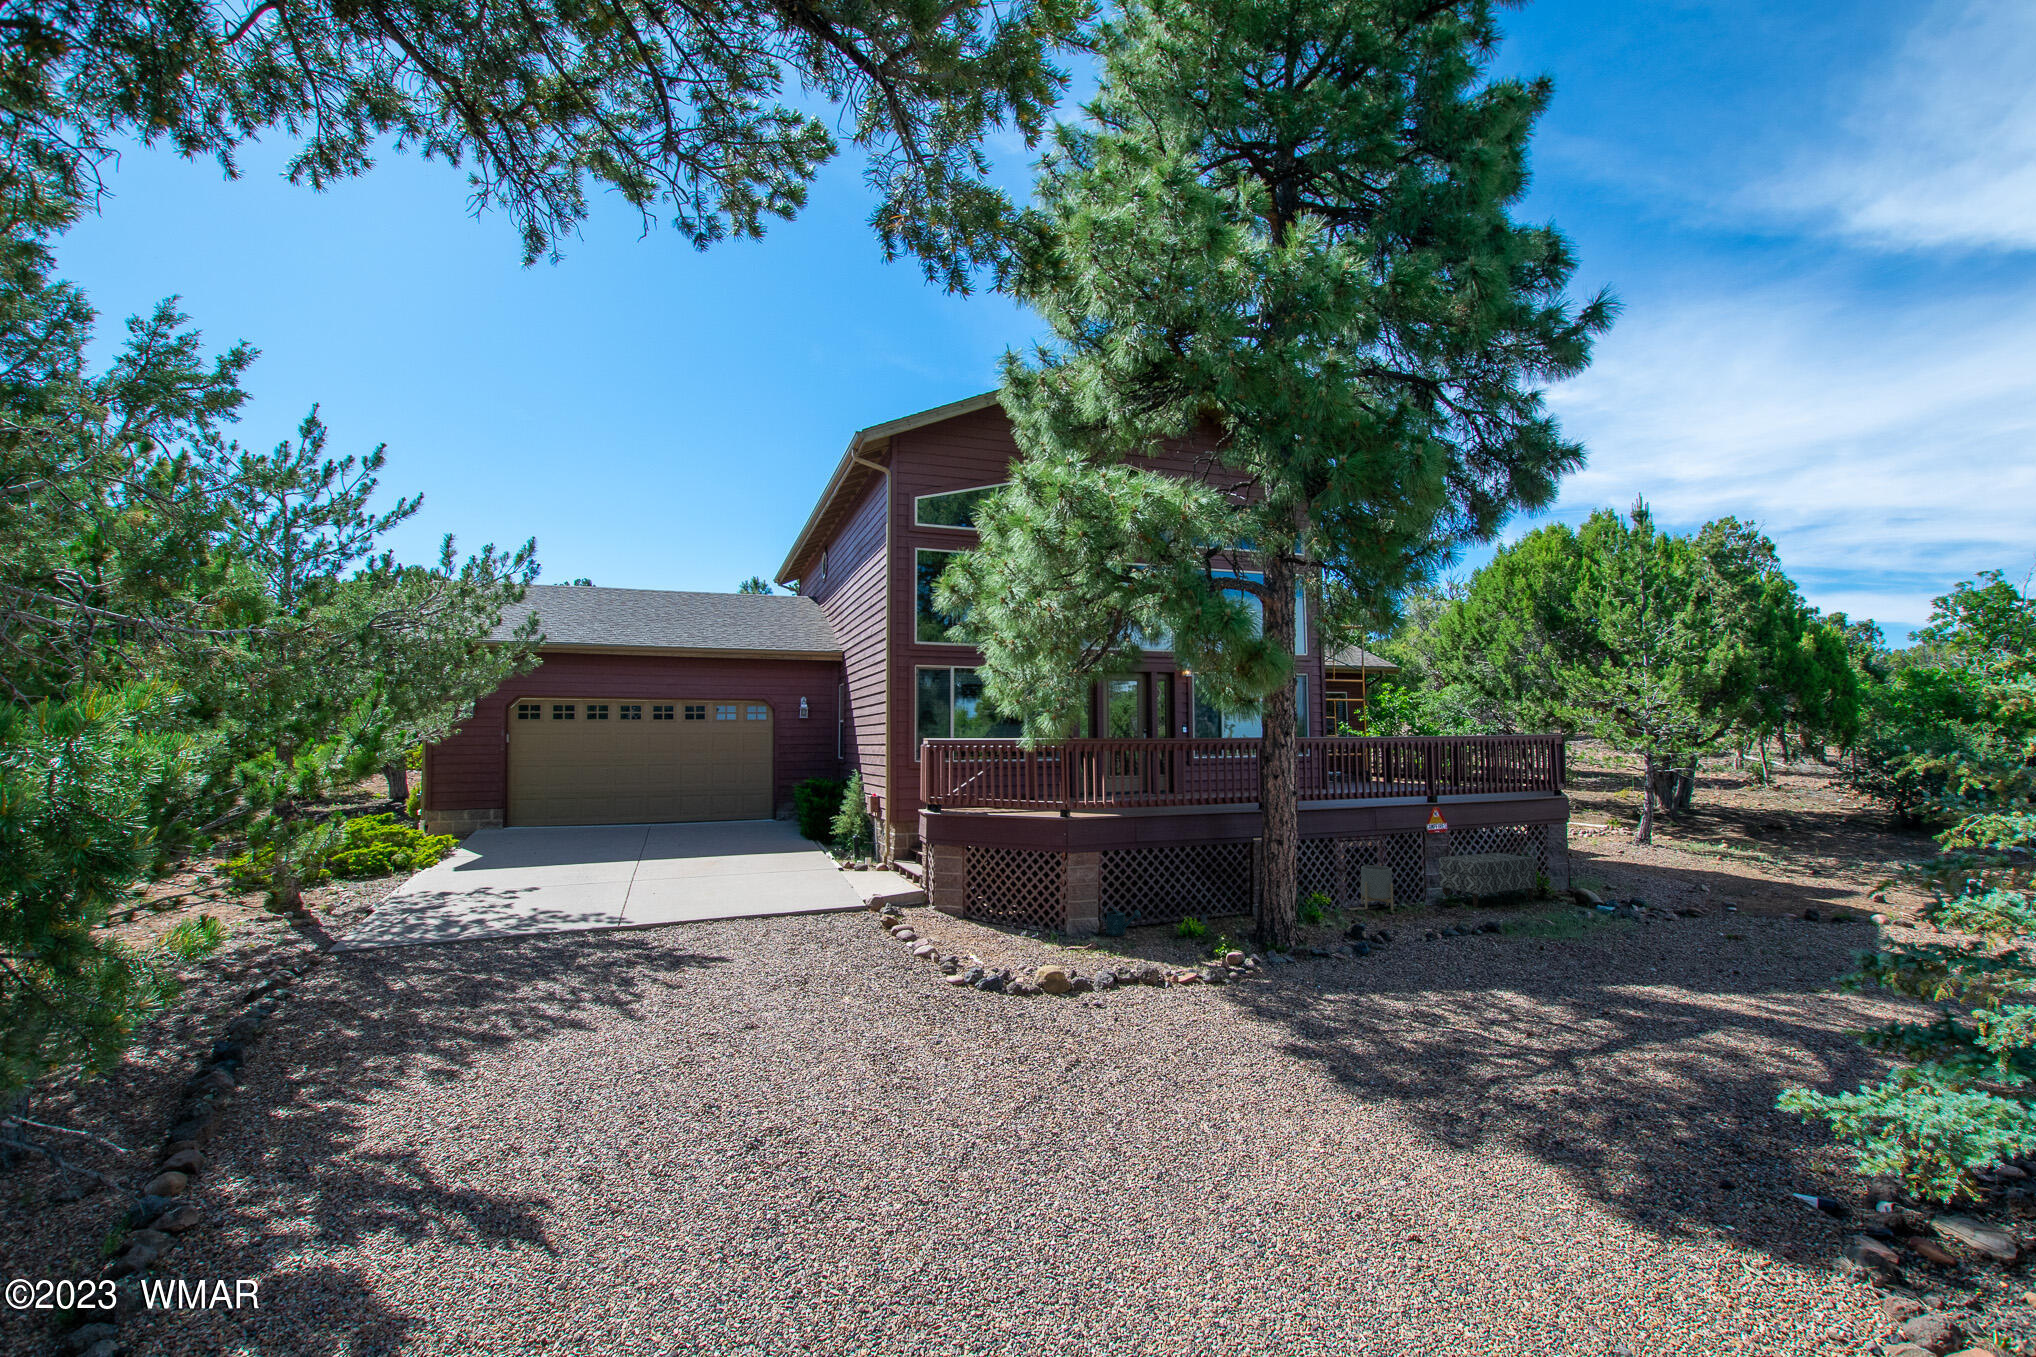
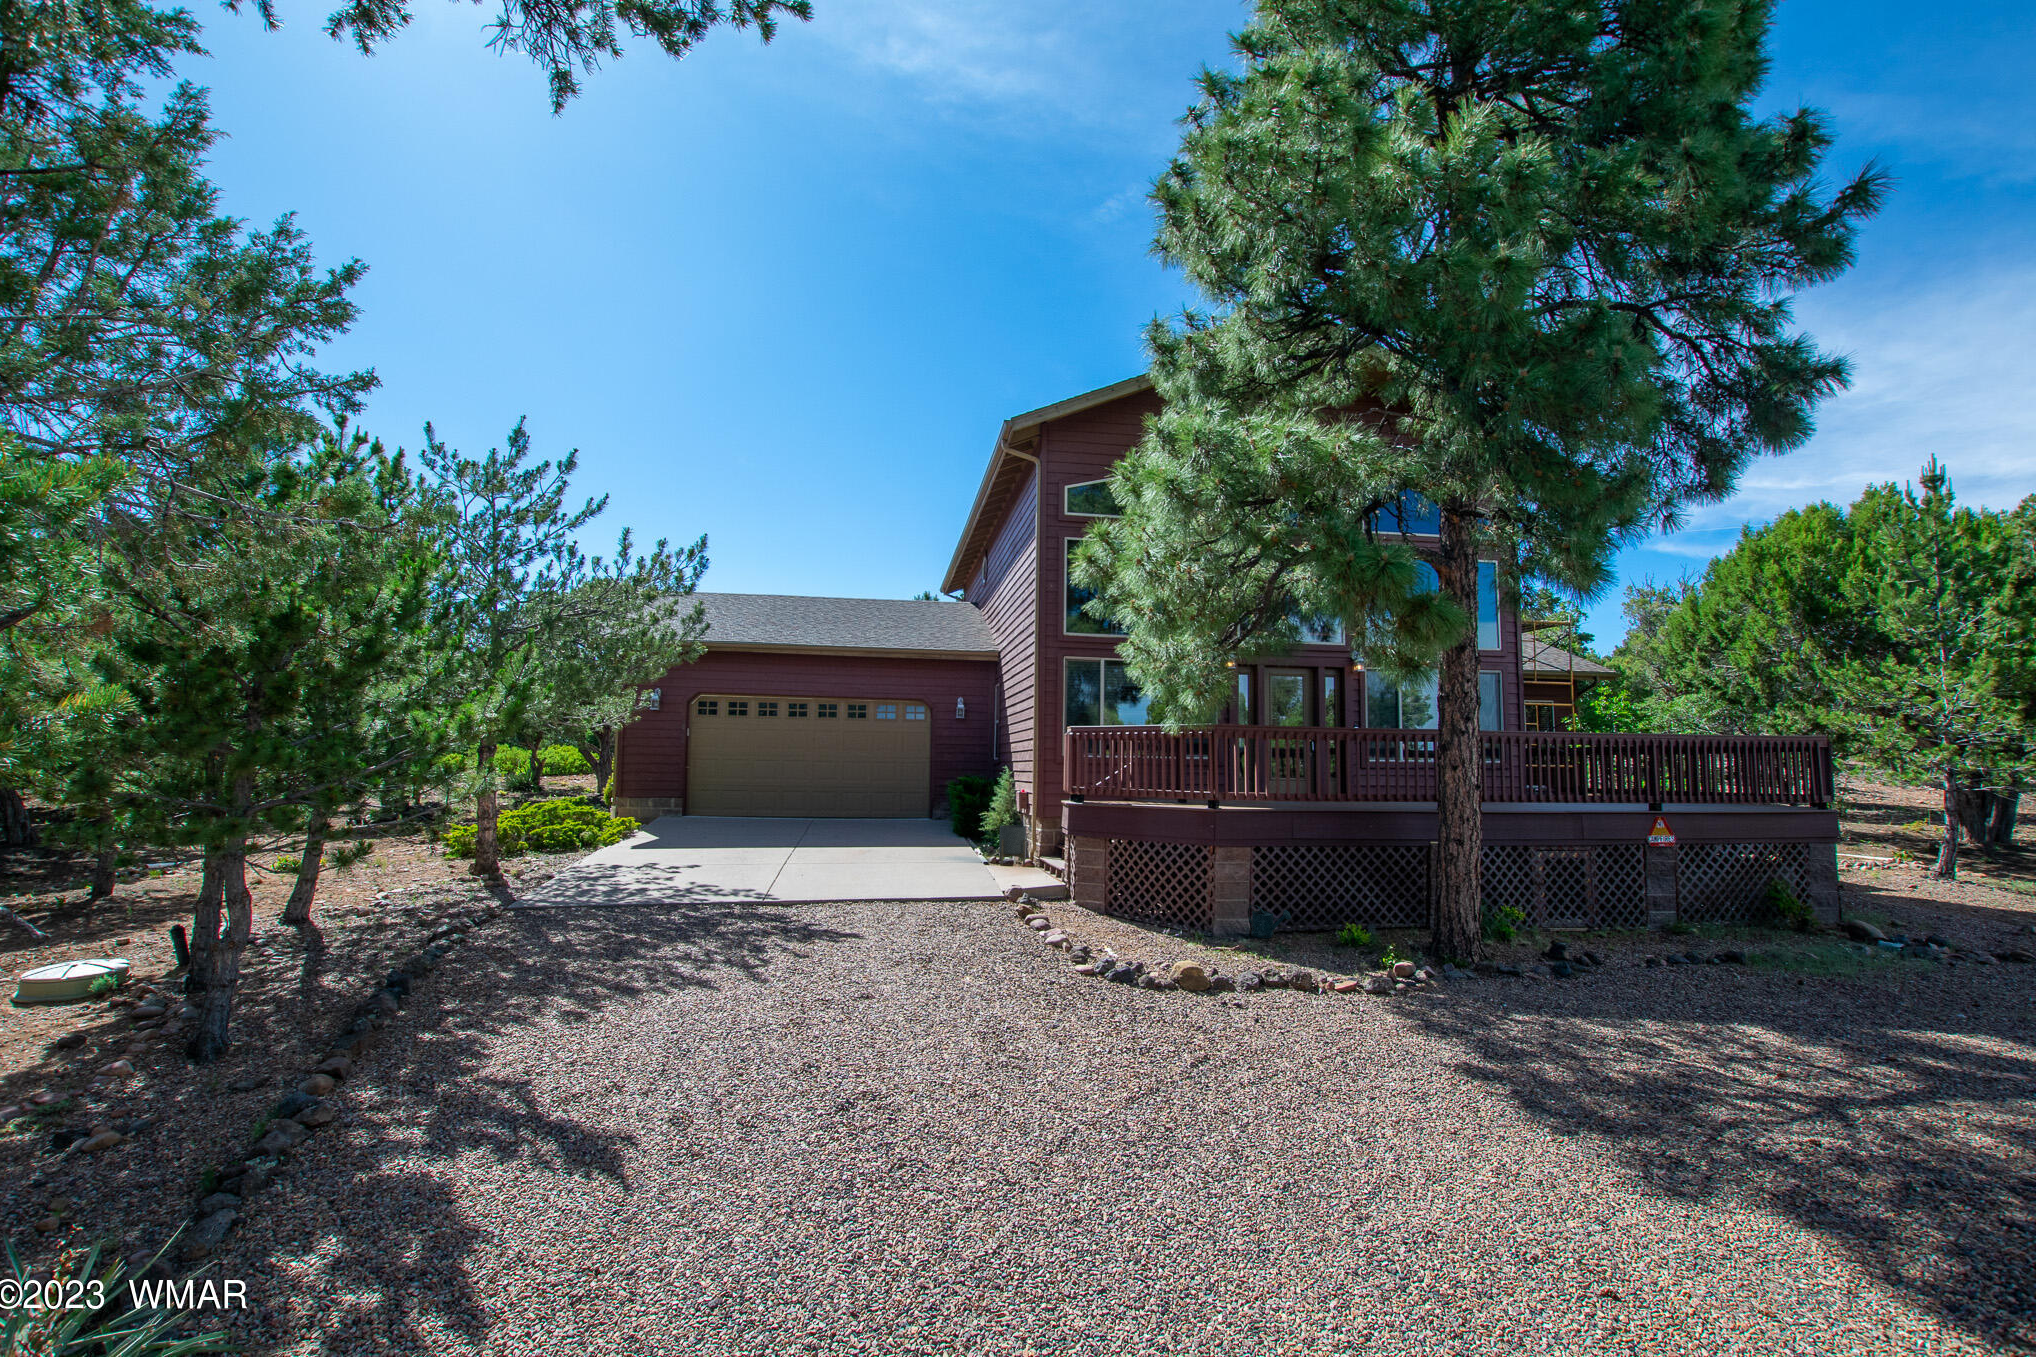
bench: present [1439,853,1537,907] -> none [1664,871,1799,934]
planter: present [1361,865,1393,911] -> present [999,825,1026,864]

